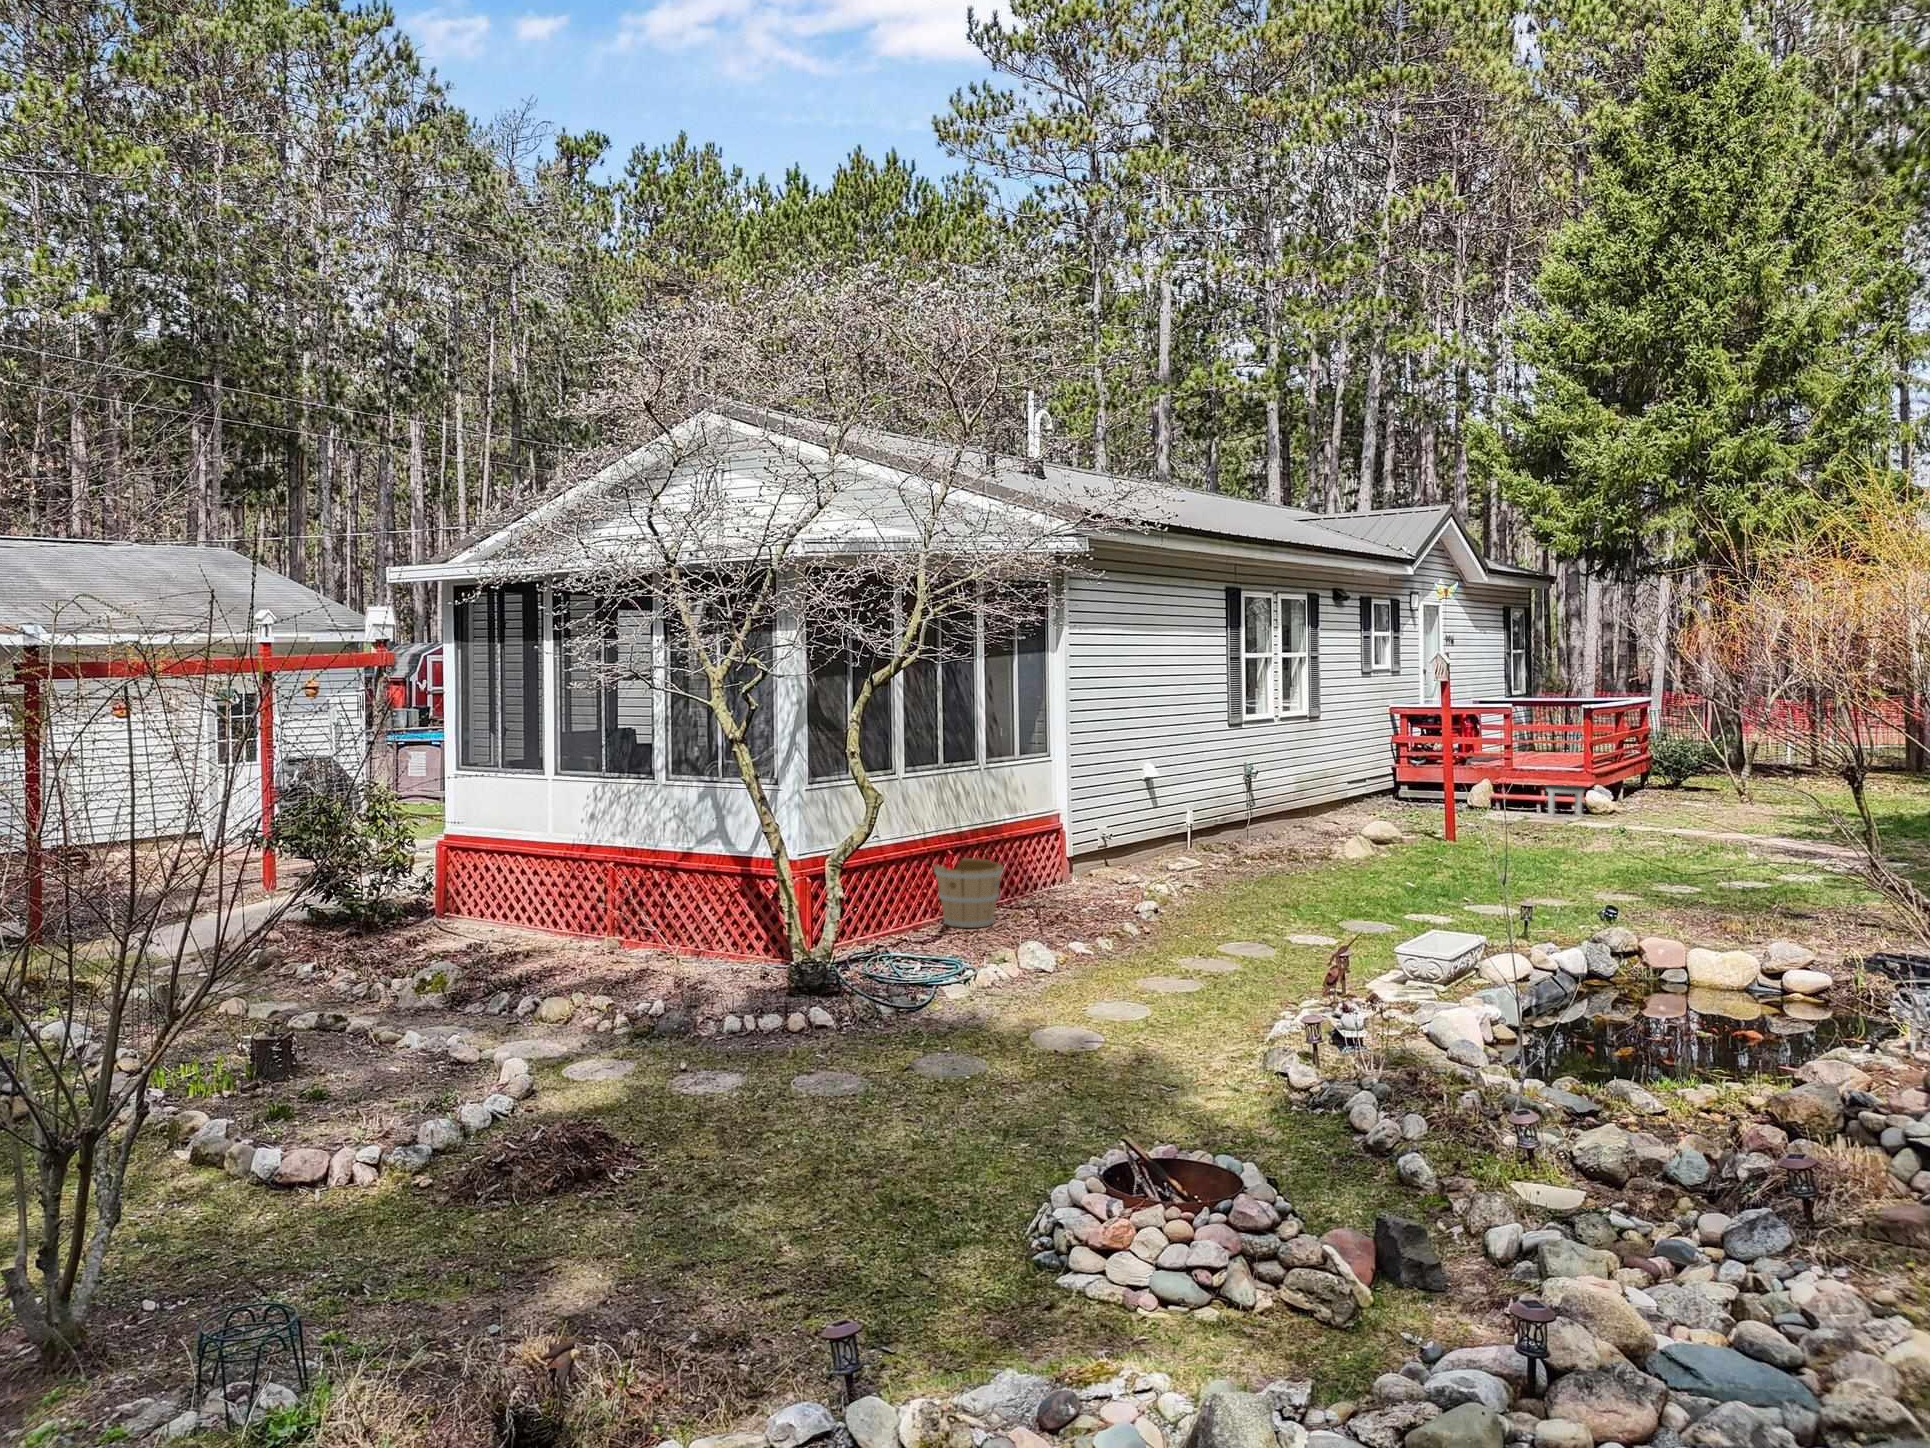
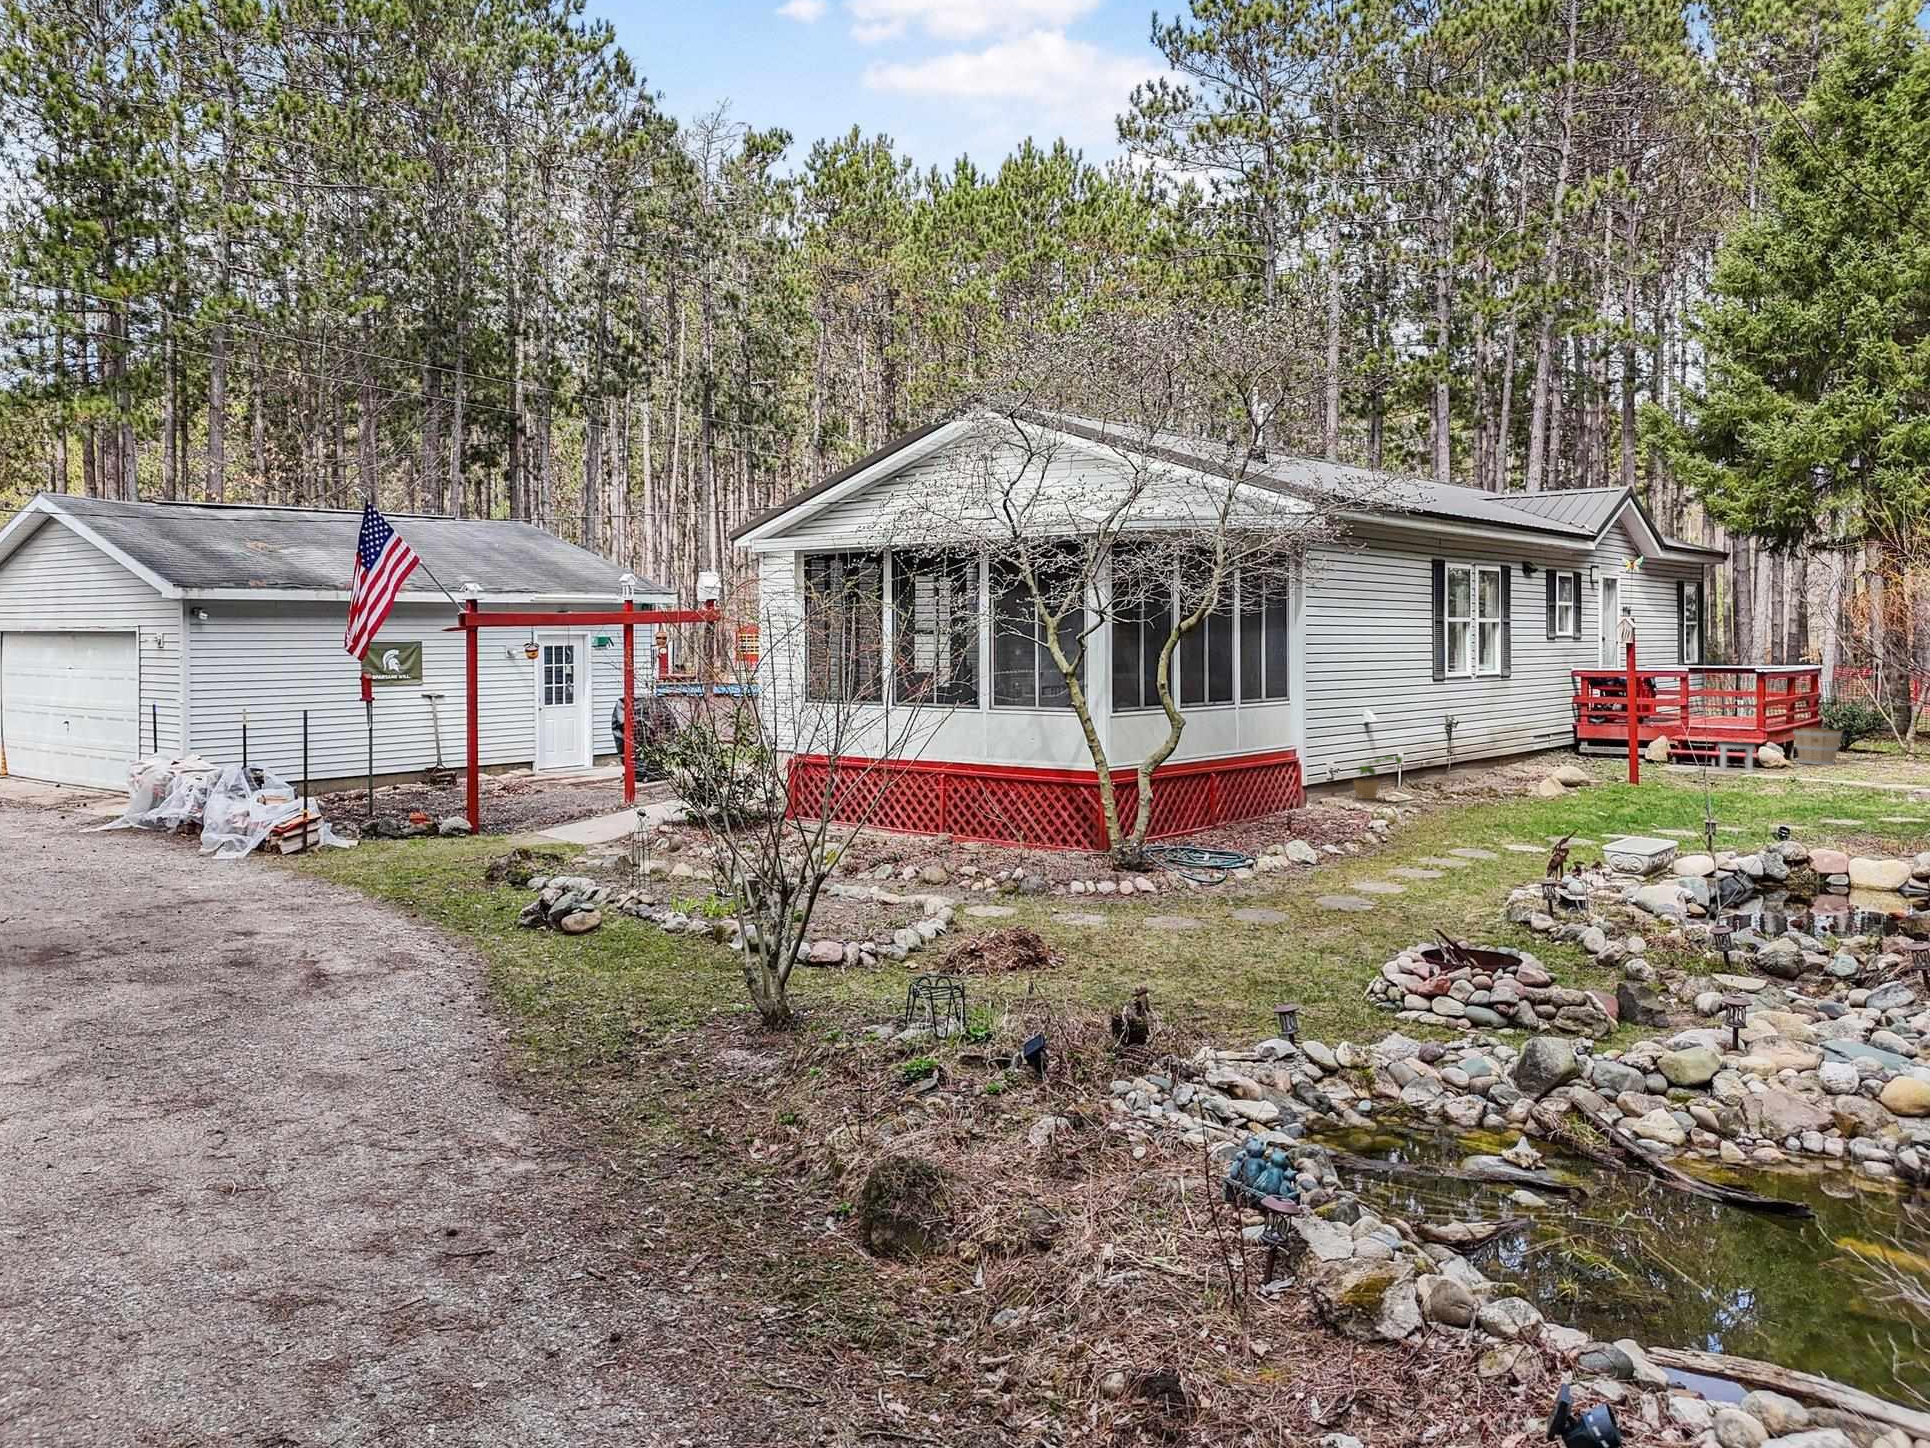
potted plant: none [1132,815,1186,866] -> present [1354,756,1402,799]
wooden bucket: present [934,858,1003,928] -> present [1793,728,1842,765]

